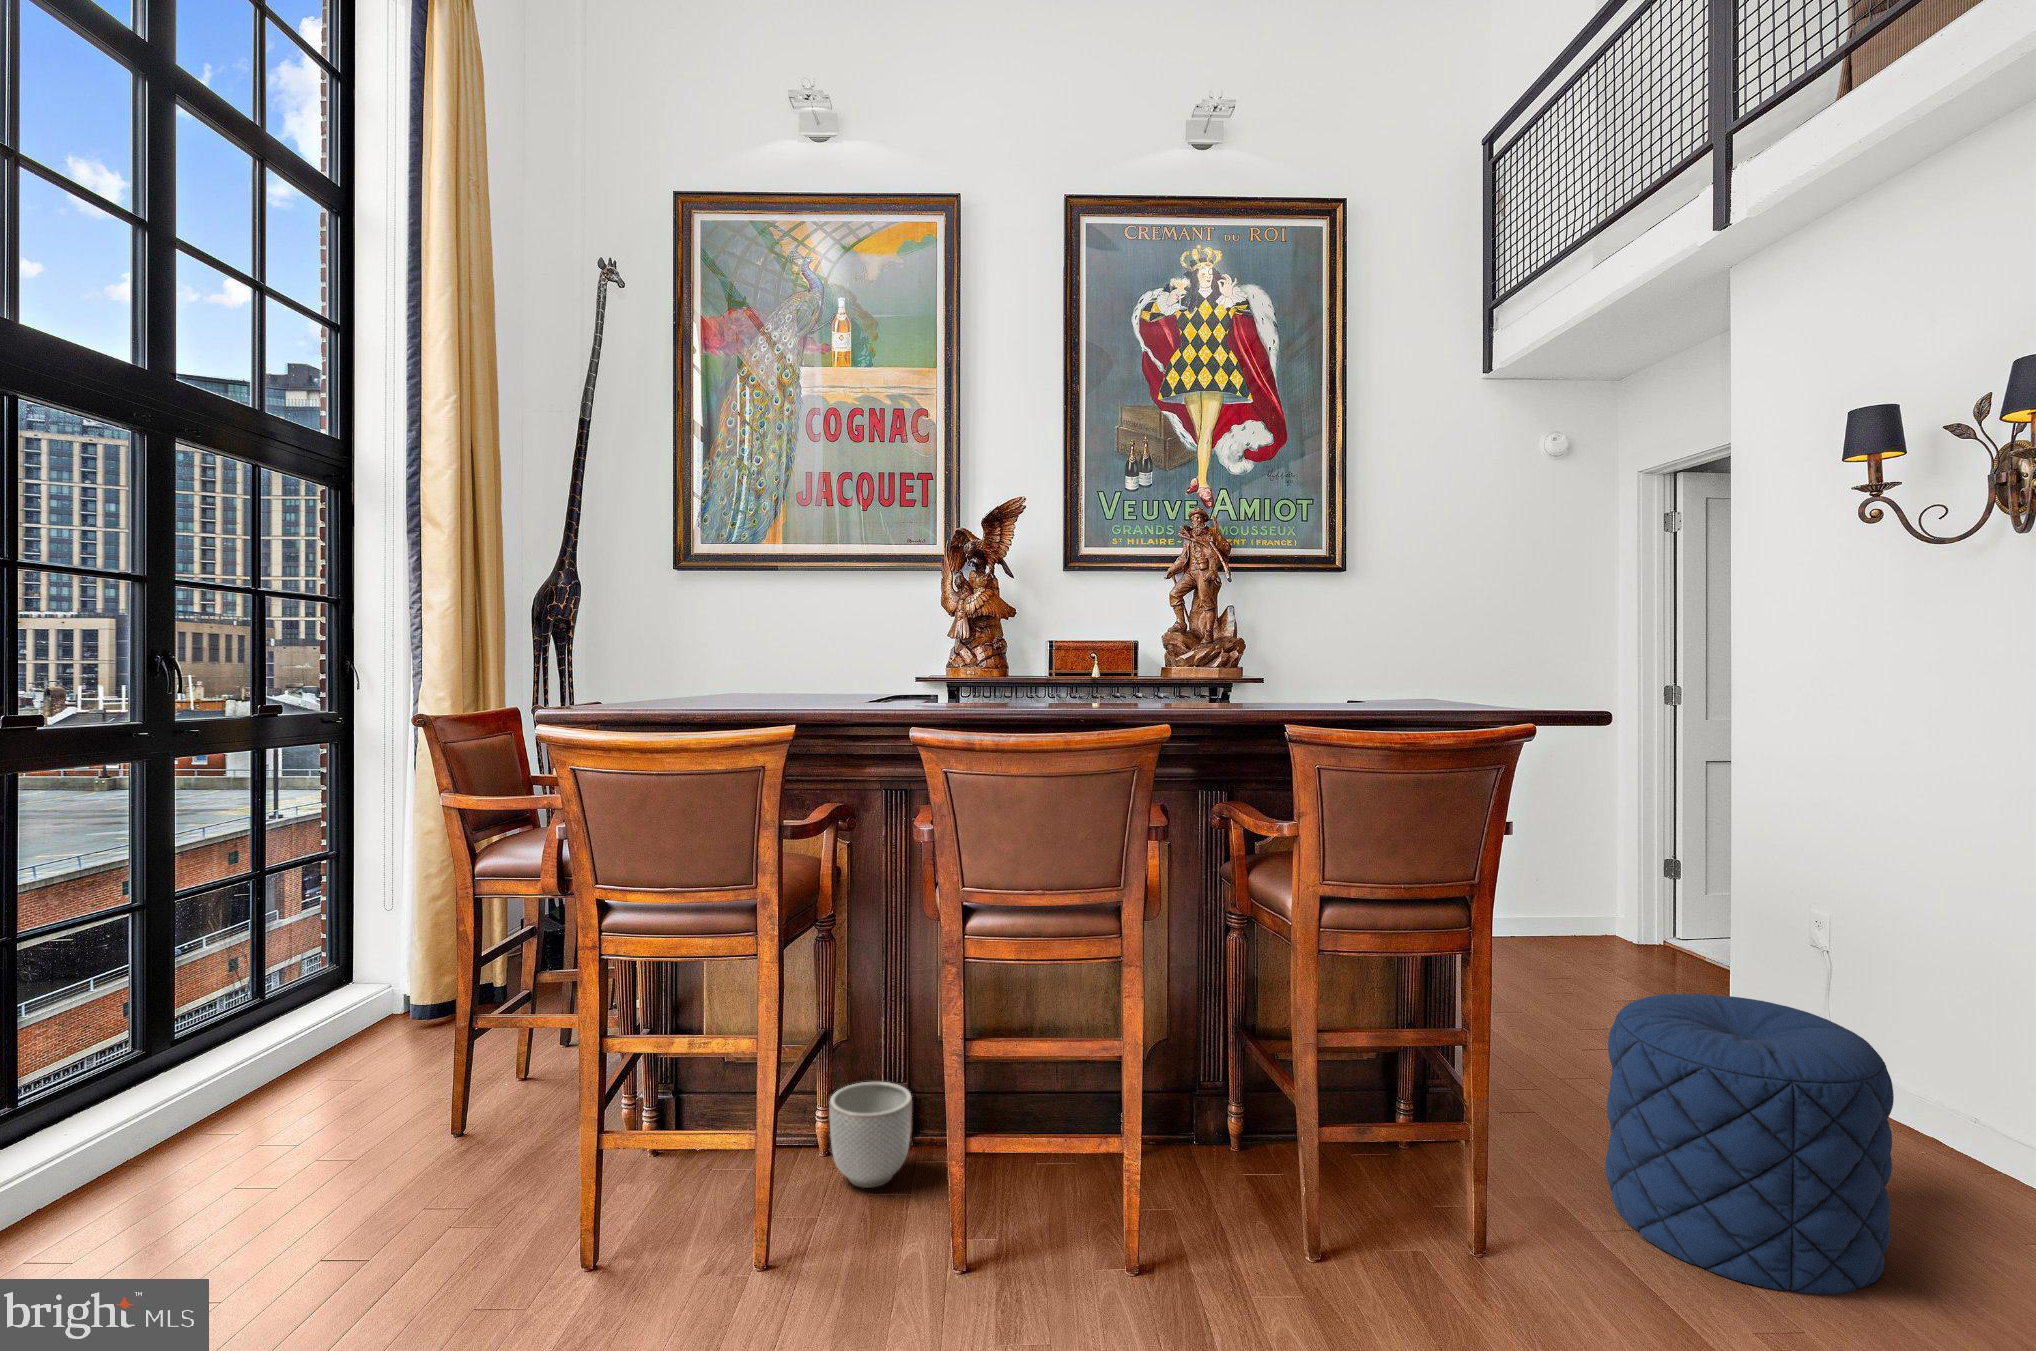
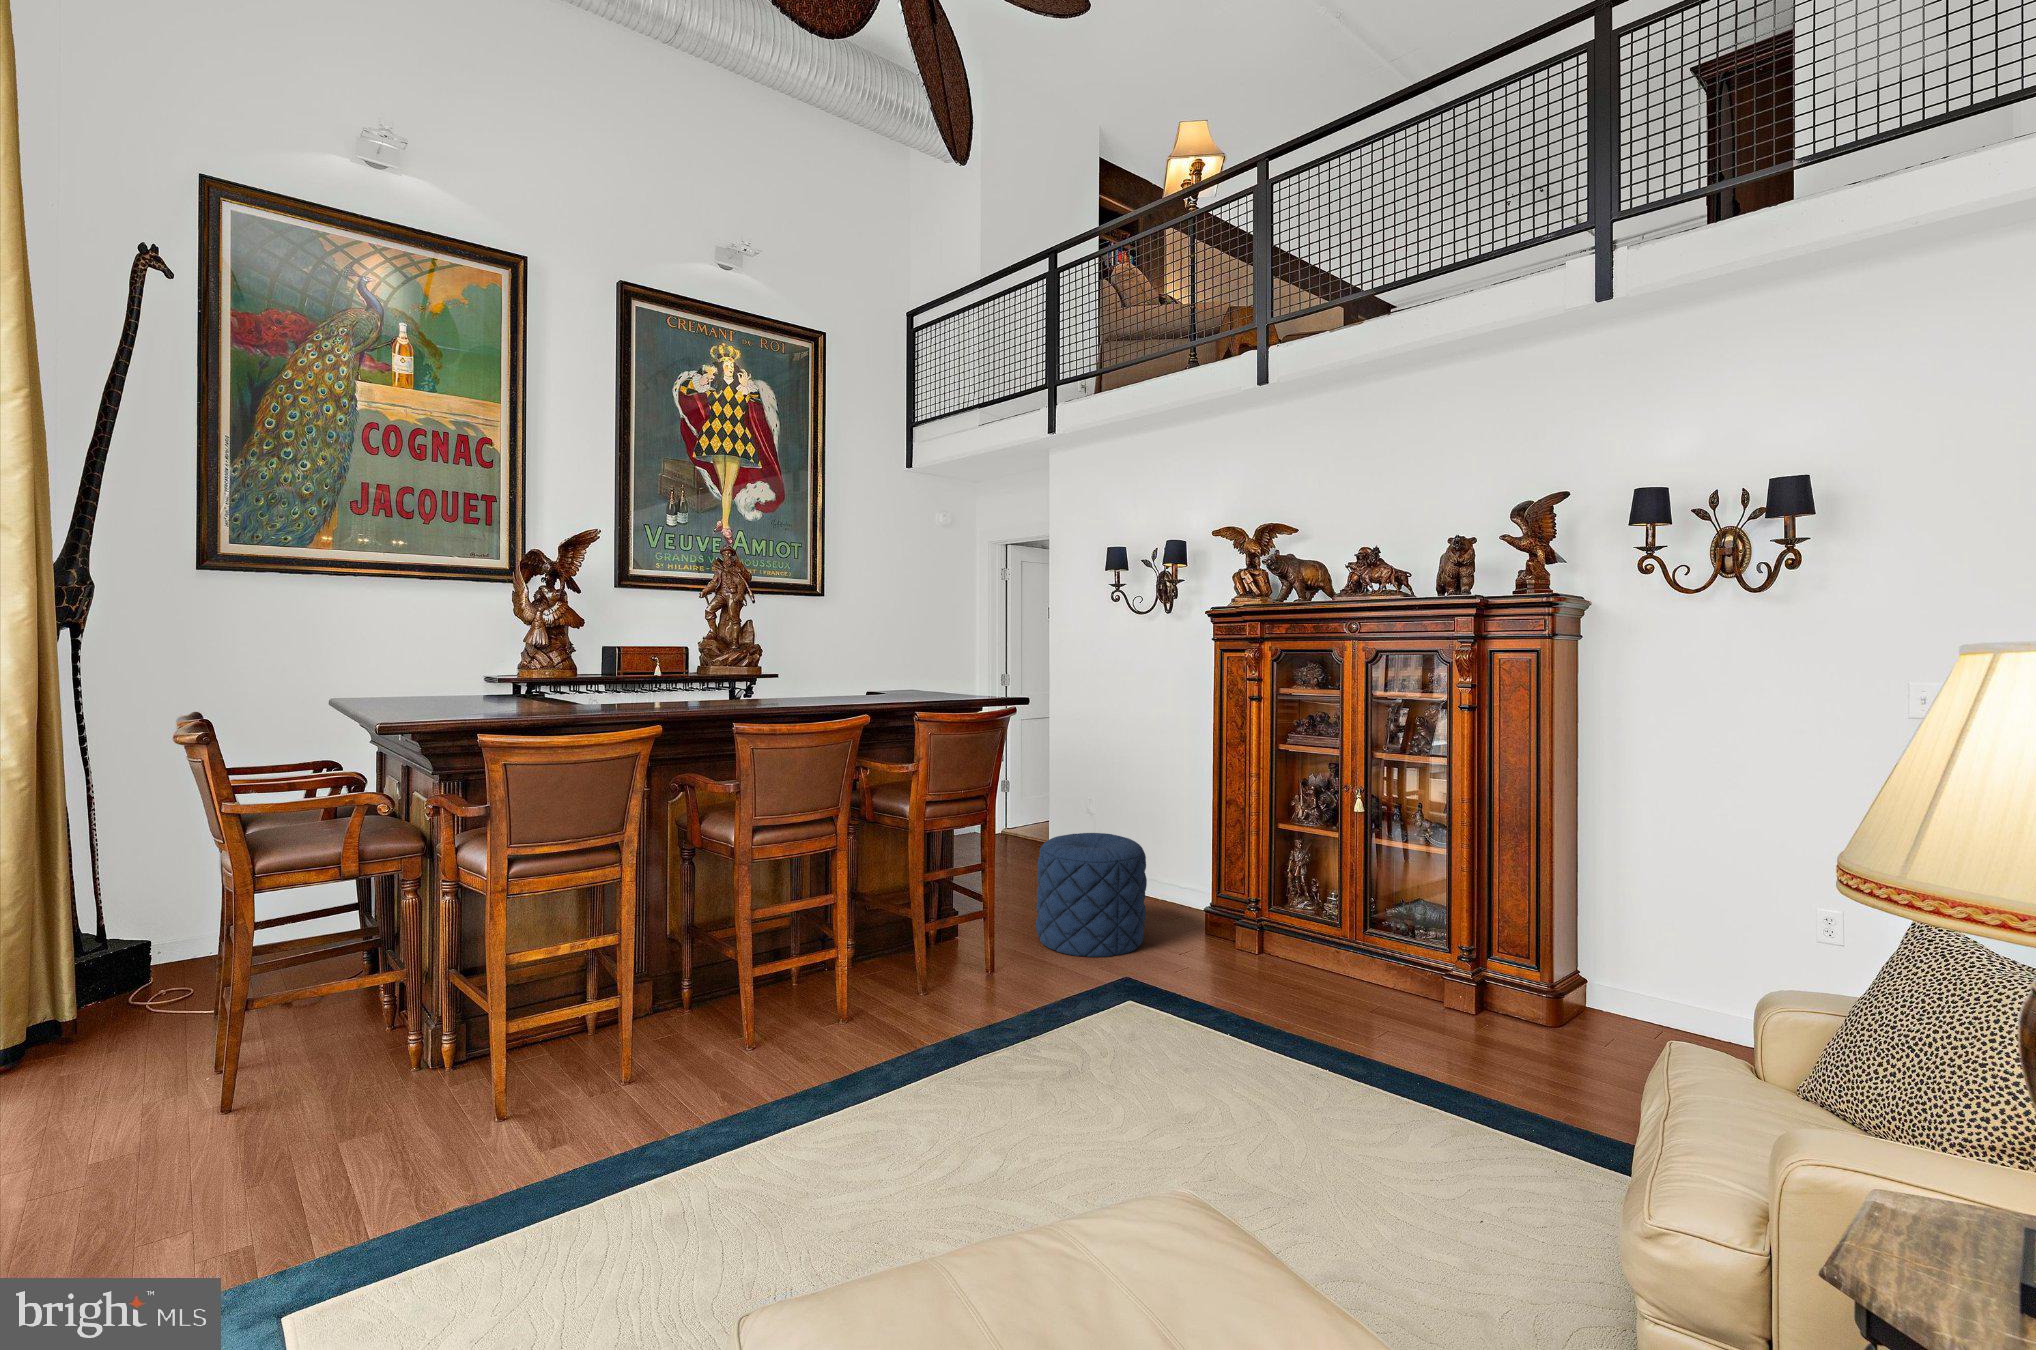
planter: present [829,1082,912,1188] -> none [610,970,673,1041]

